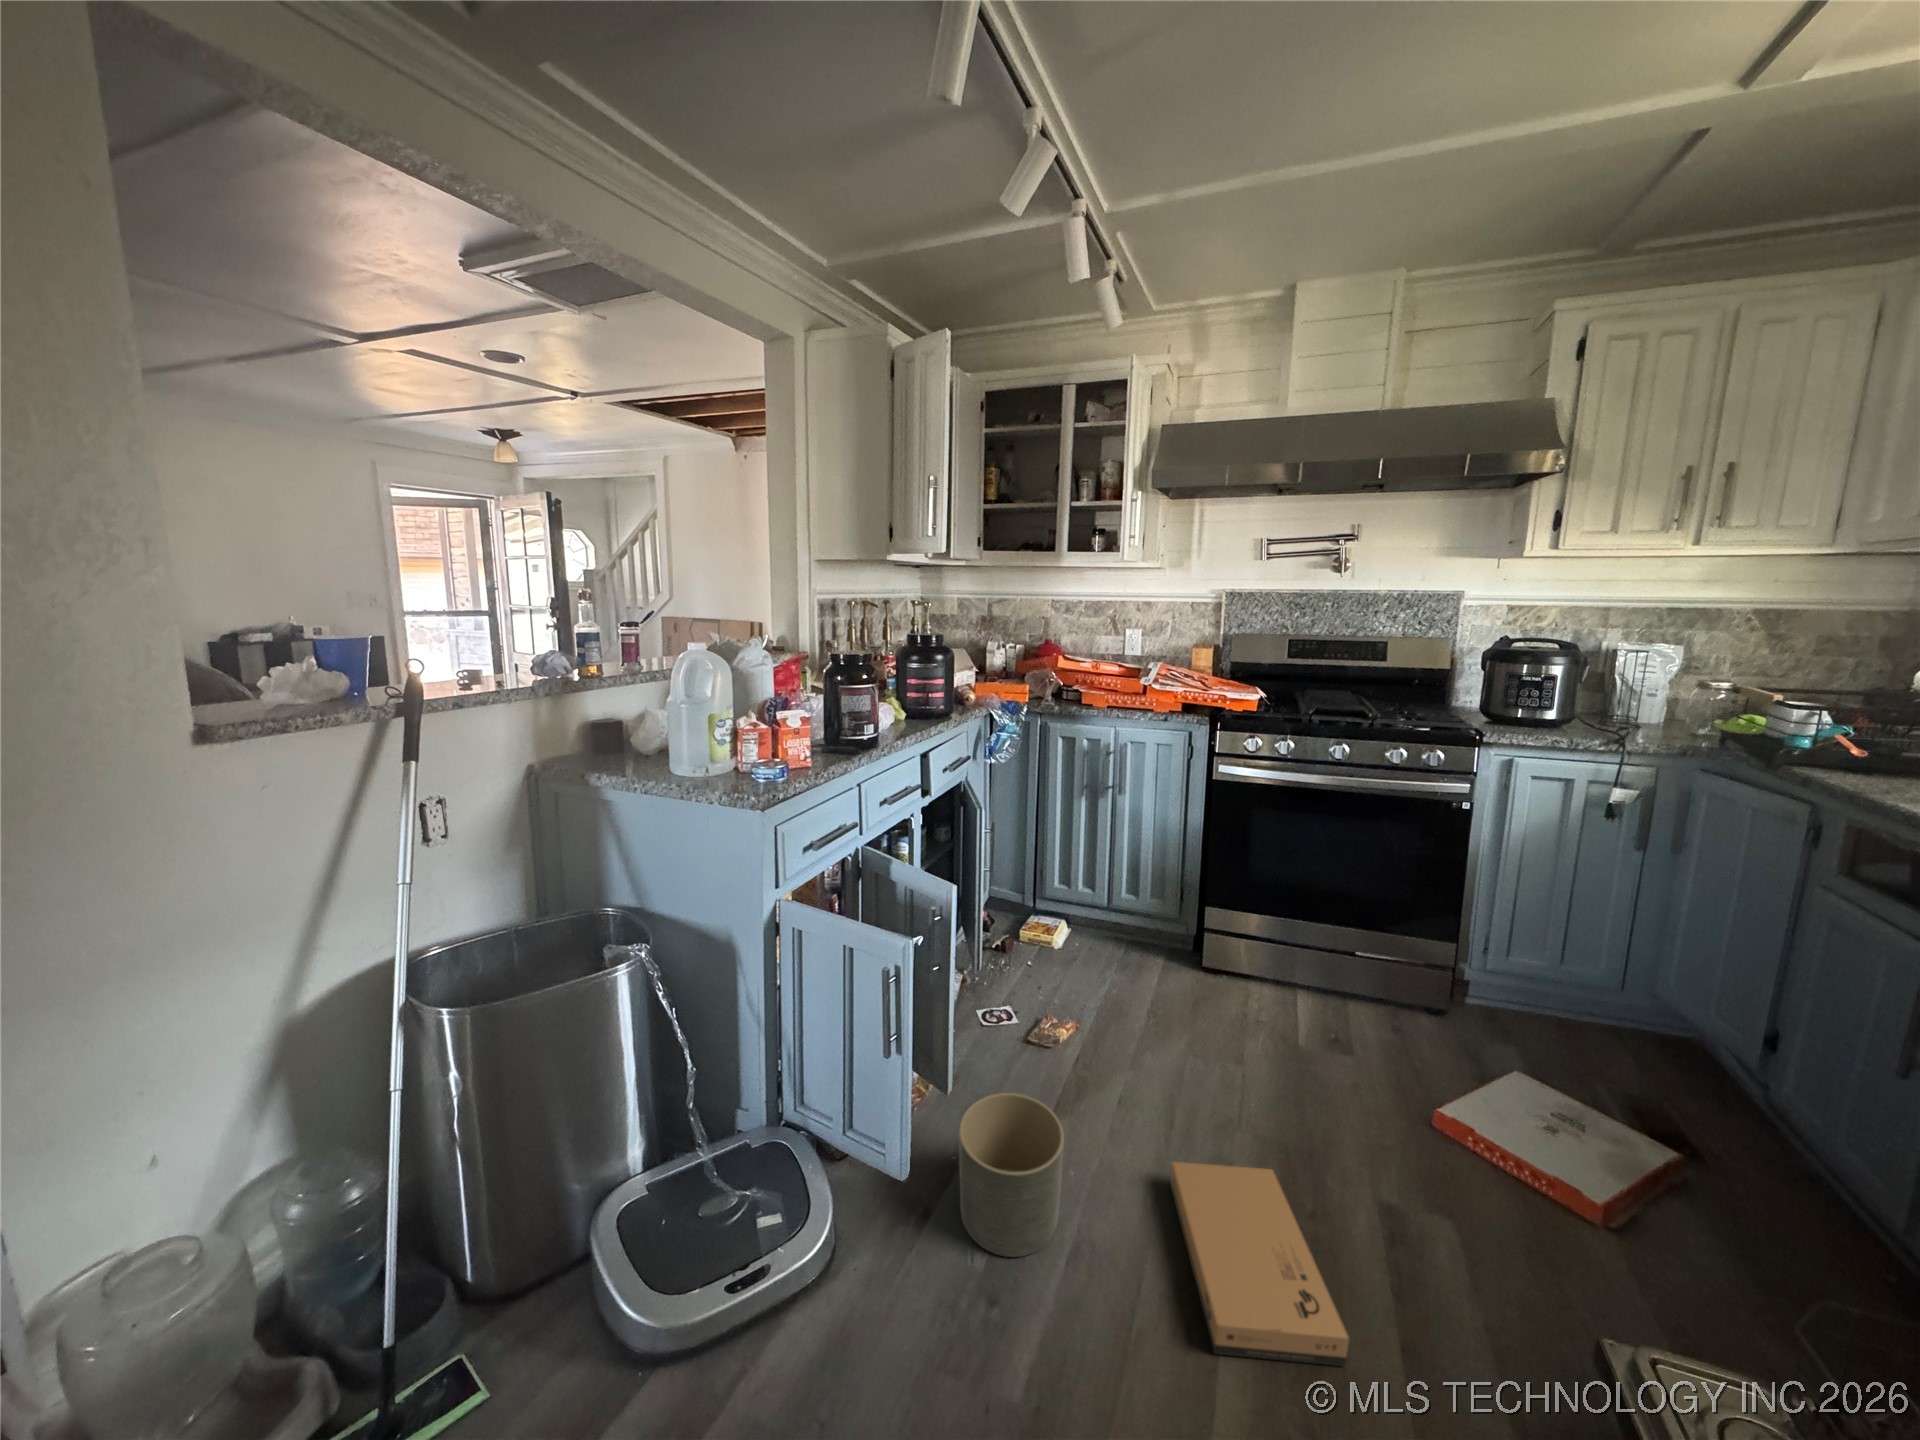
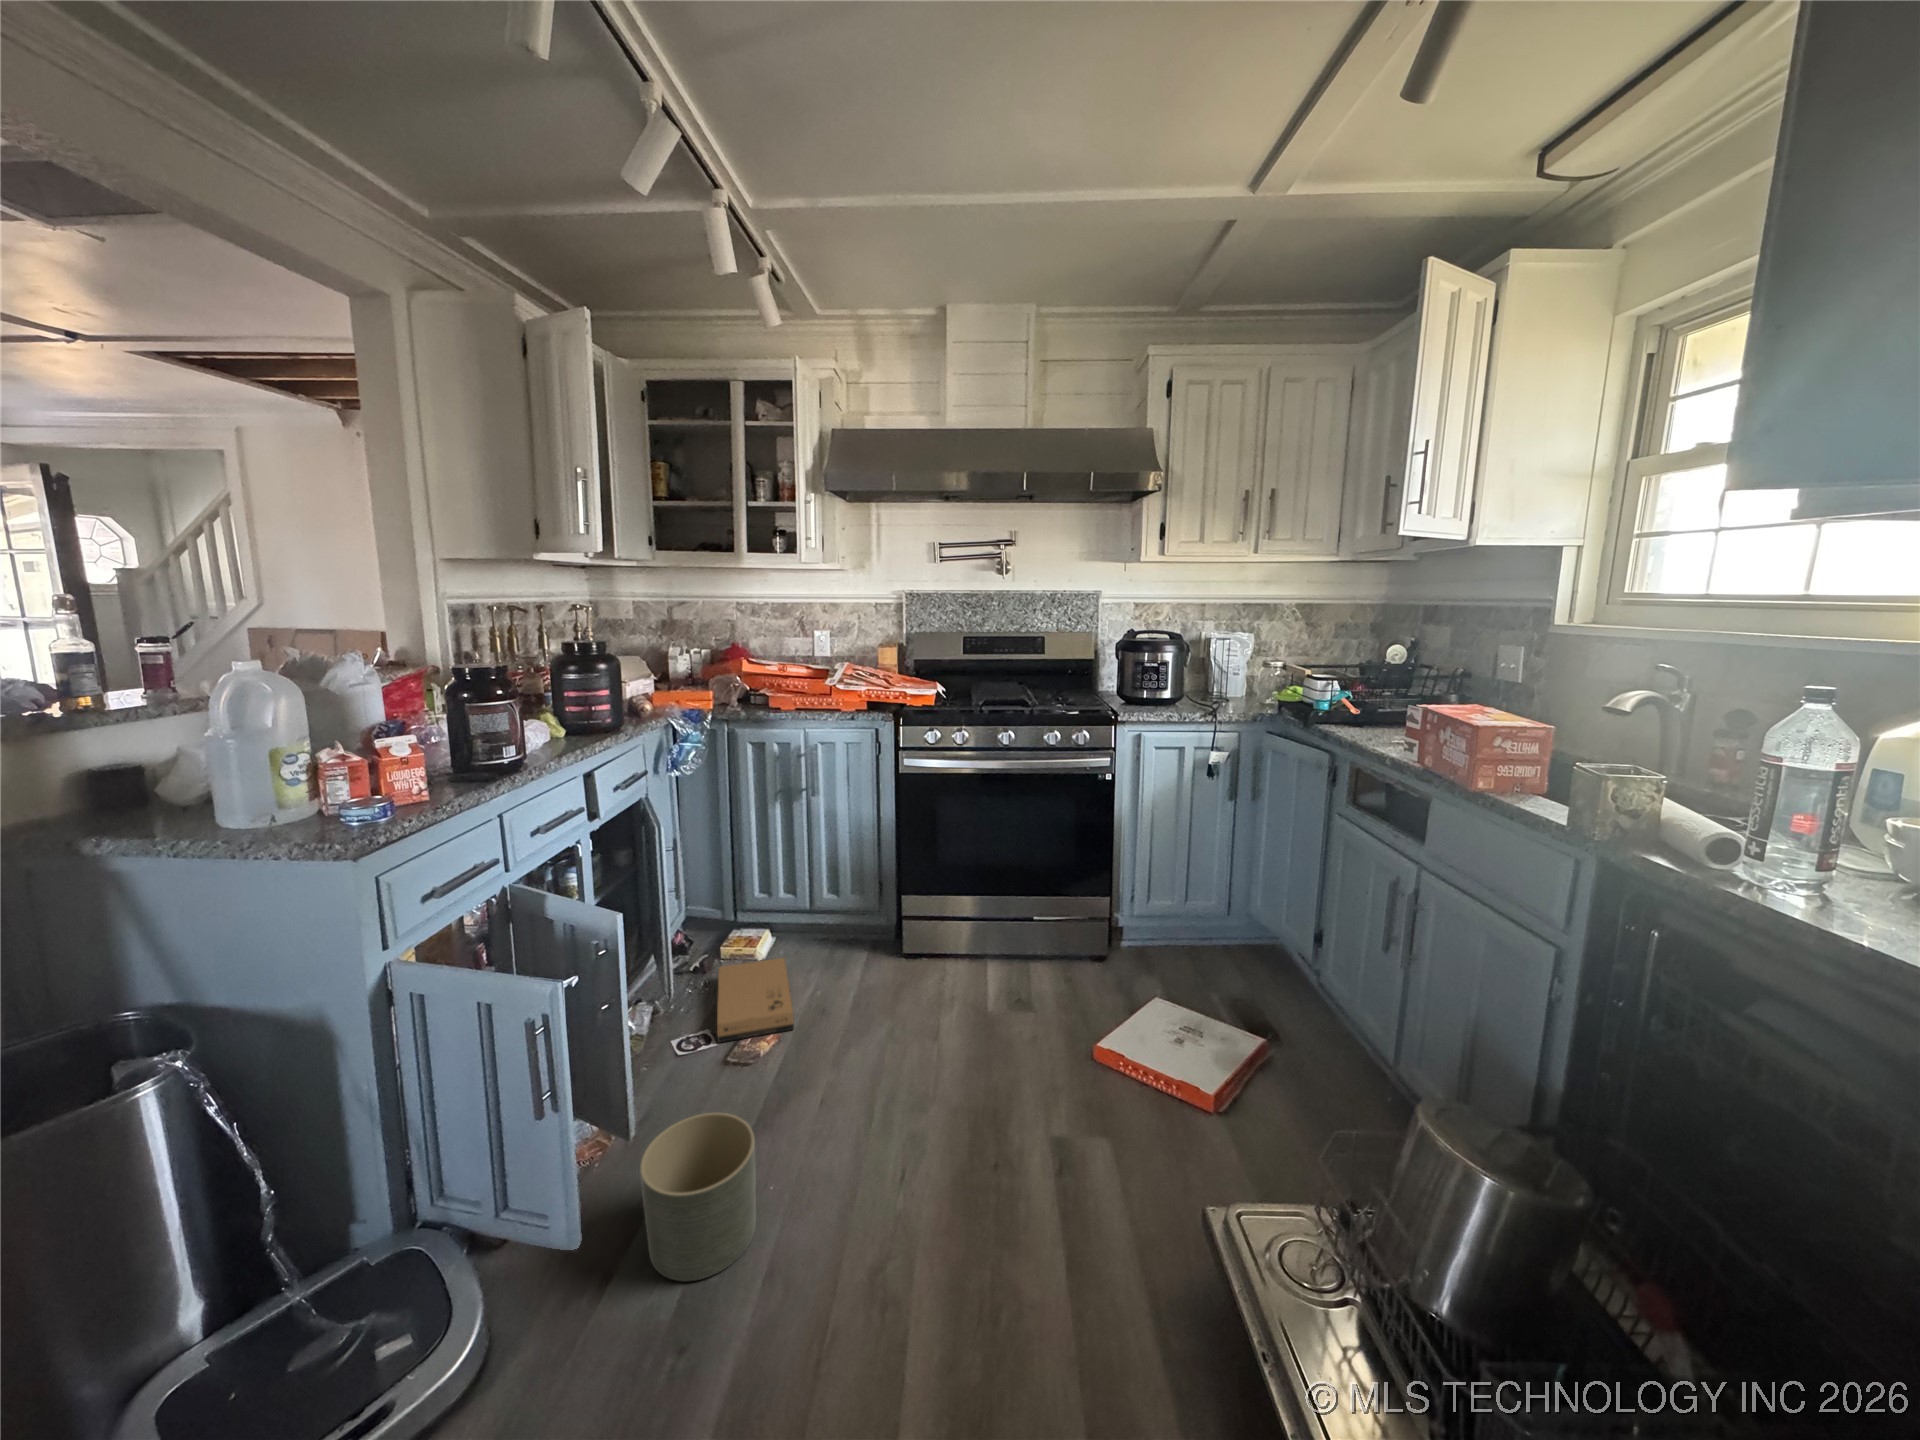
cardboard box: present [1170,1162,1349,1366] -> present [717,958,794,1042]

